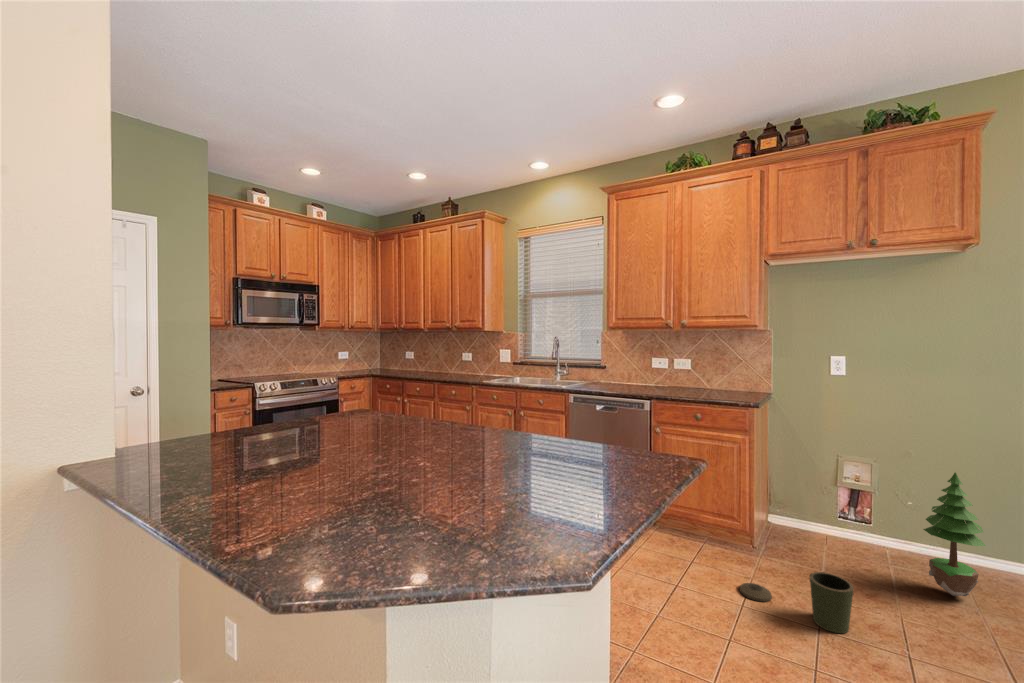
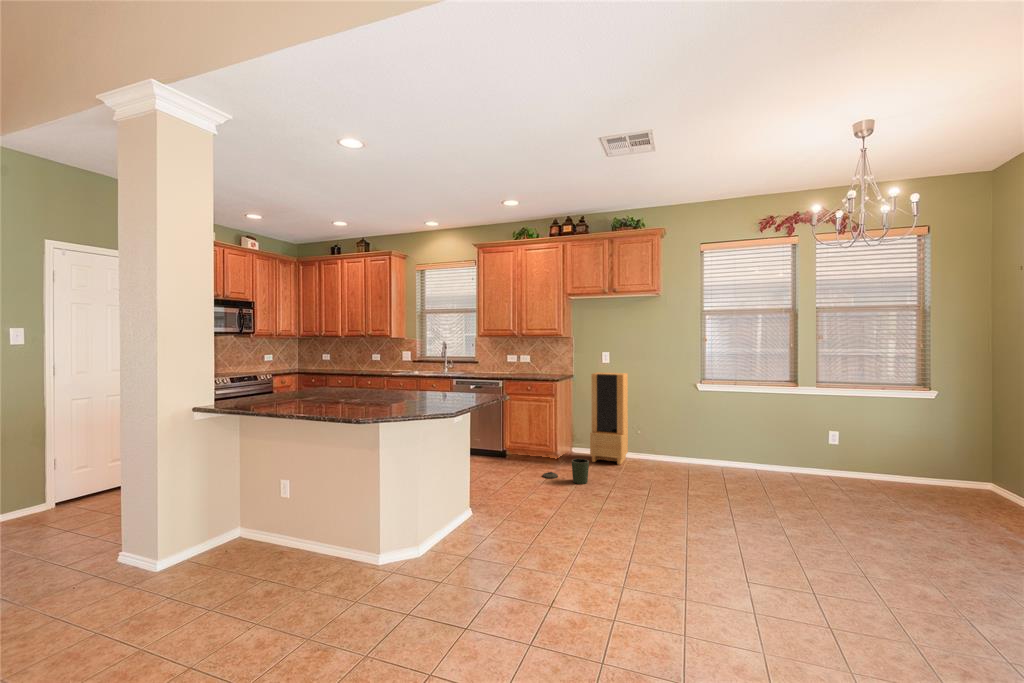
storage cabinet: none [817,392,894,572] -> present [590,372,628,465]
potted tree: present [923,472,985,596] -> none [632,408,655,470]

